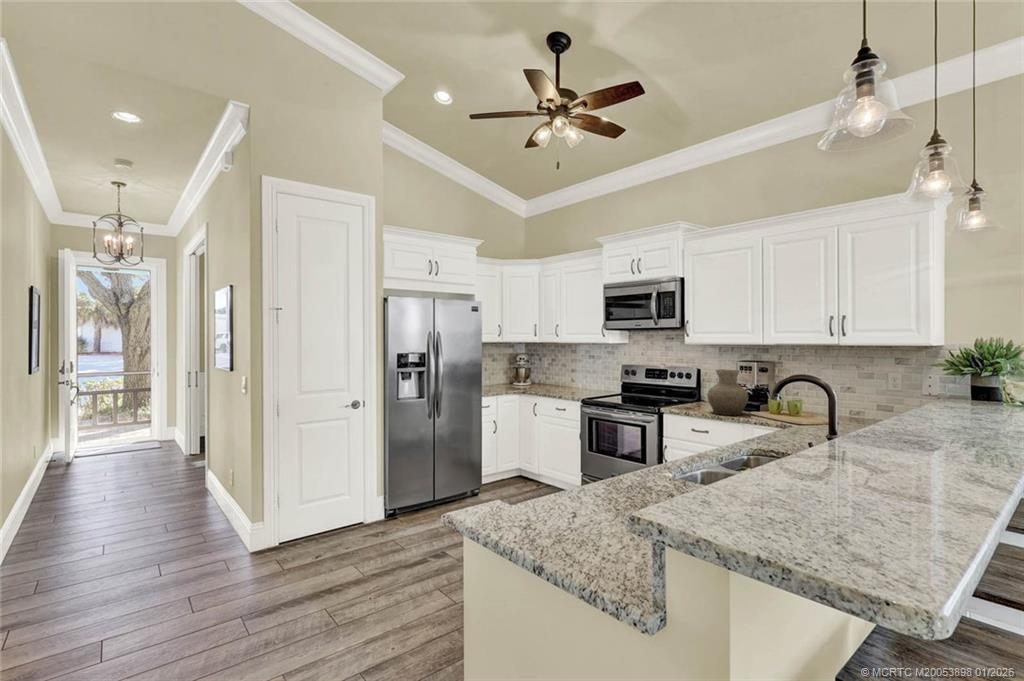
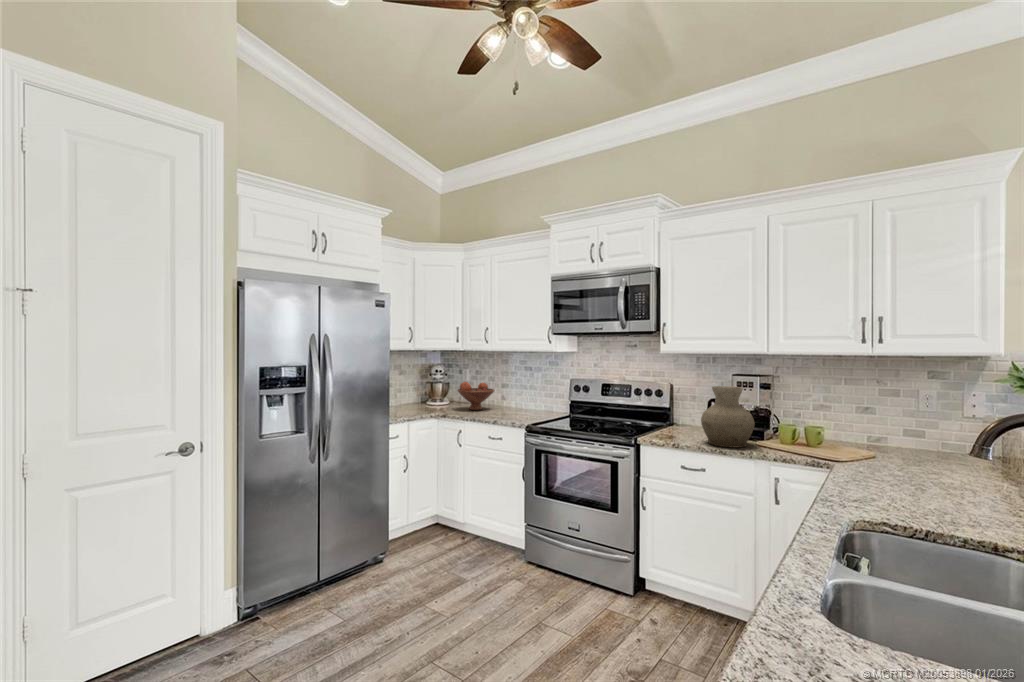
fruit bowl: none [535,367,564,389] -> present [457,382,494,410]

